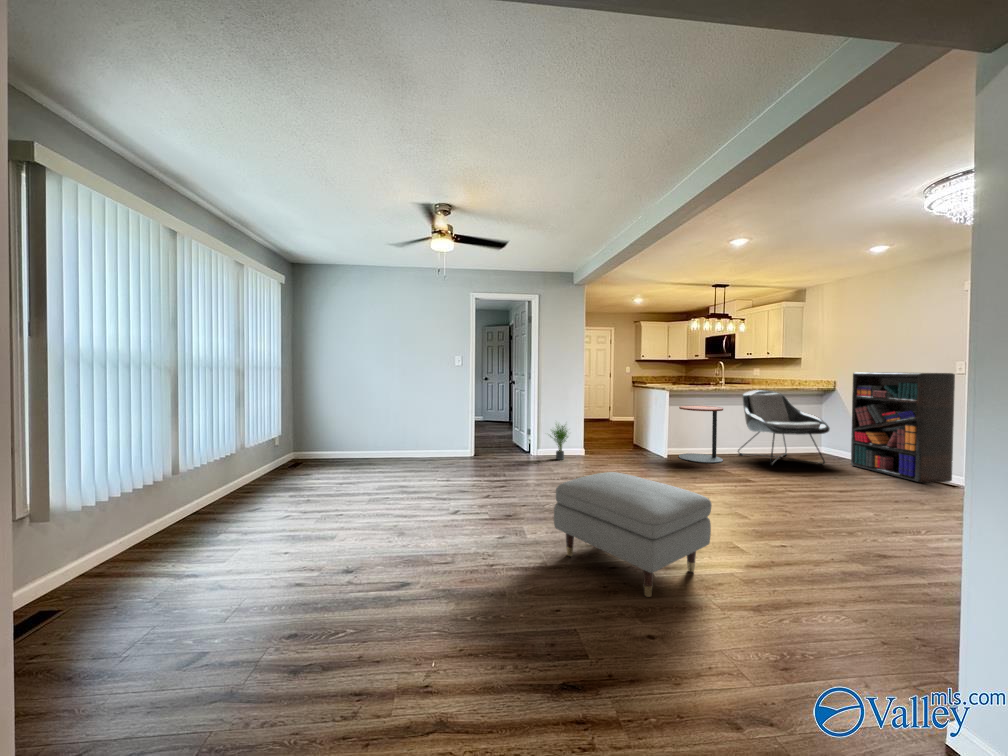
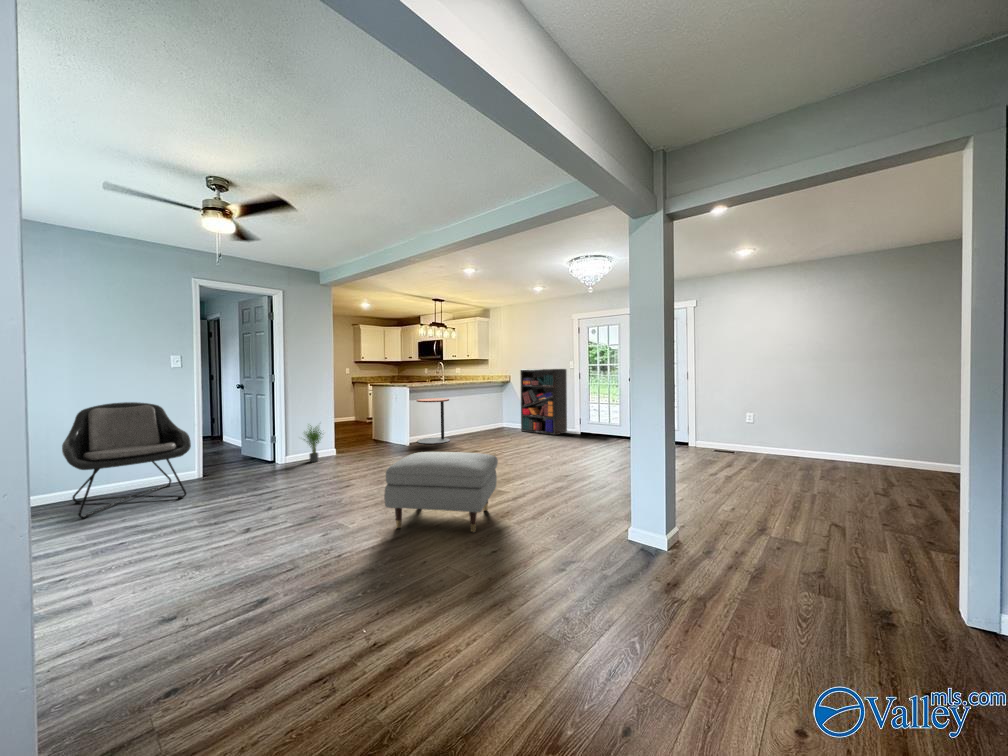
lounge chair: present [738,390,830,466] -> present [62,402,191,519]

